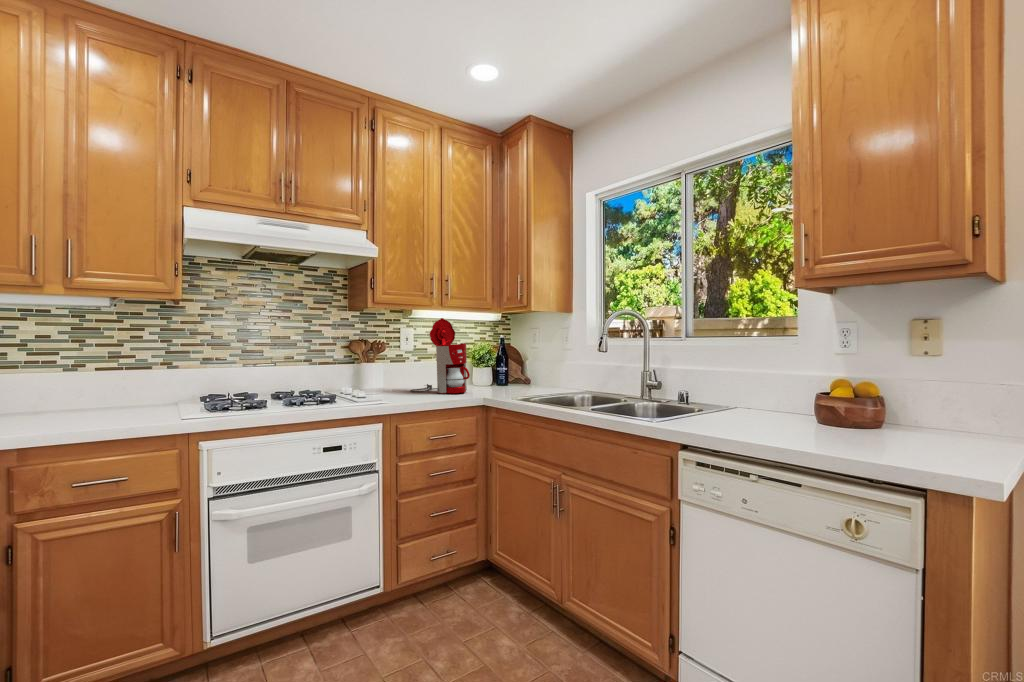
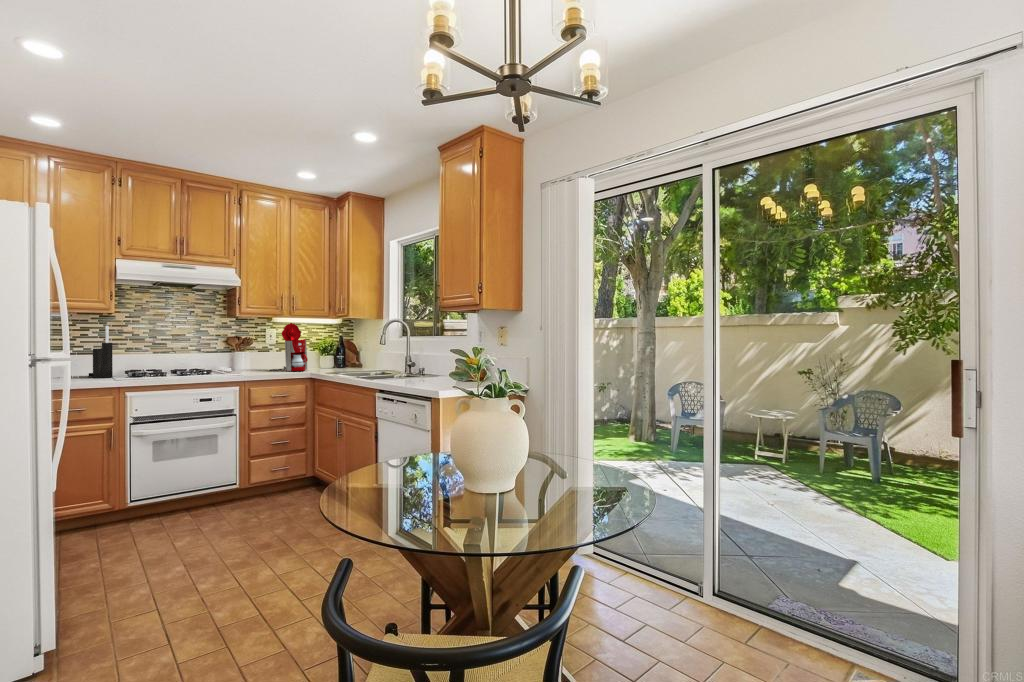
knife block: none [141,321,180,412] -> present [89,326,113,378]

